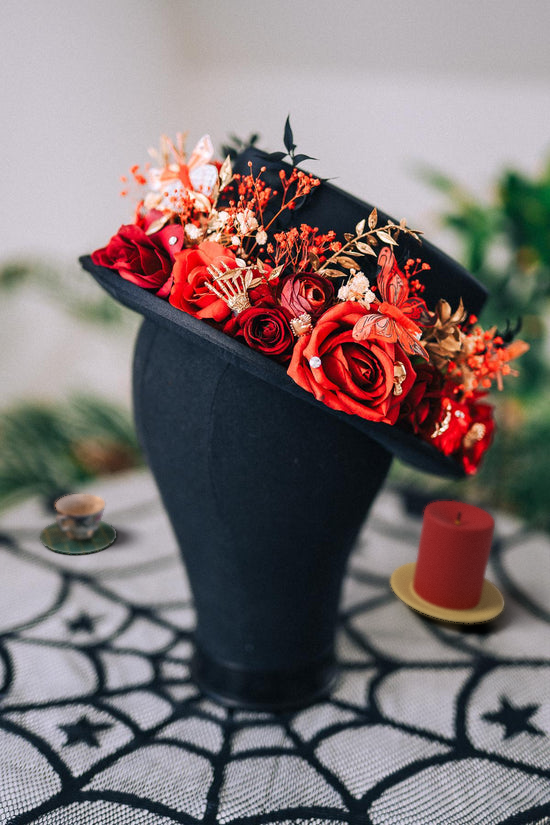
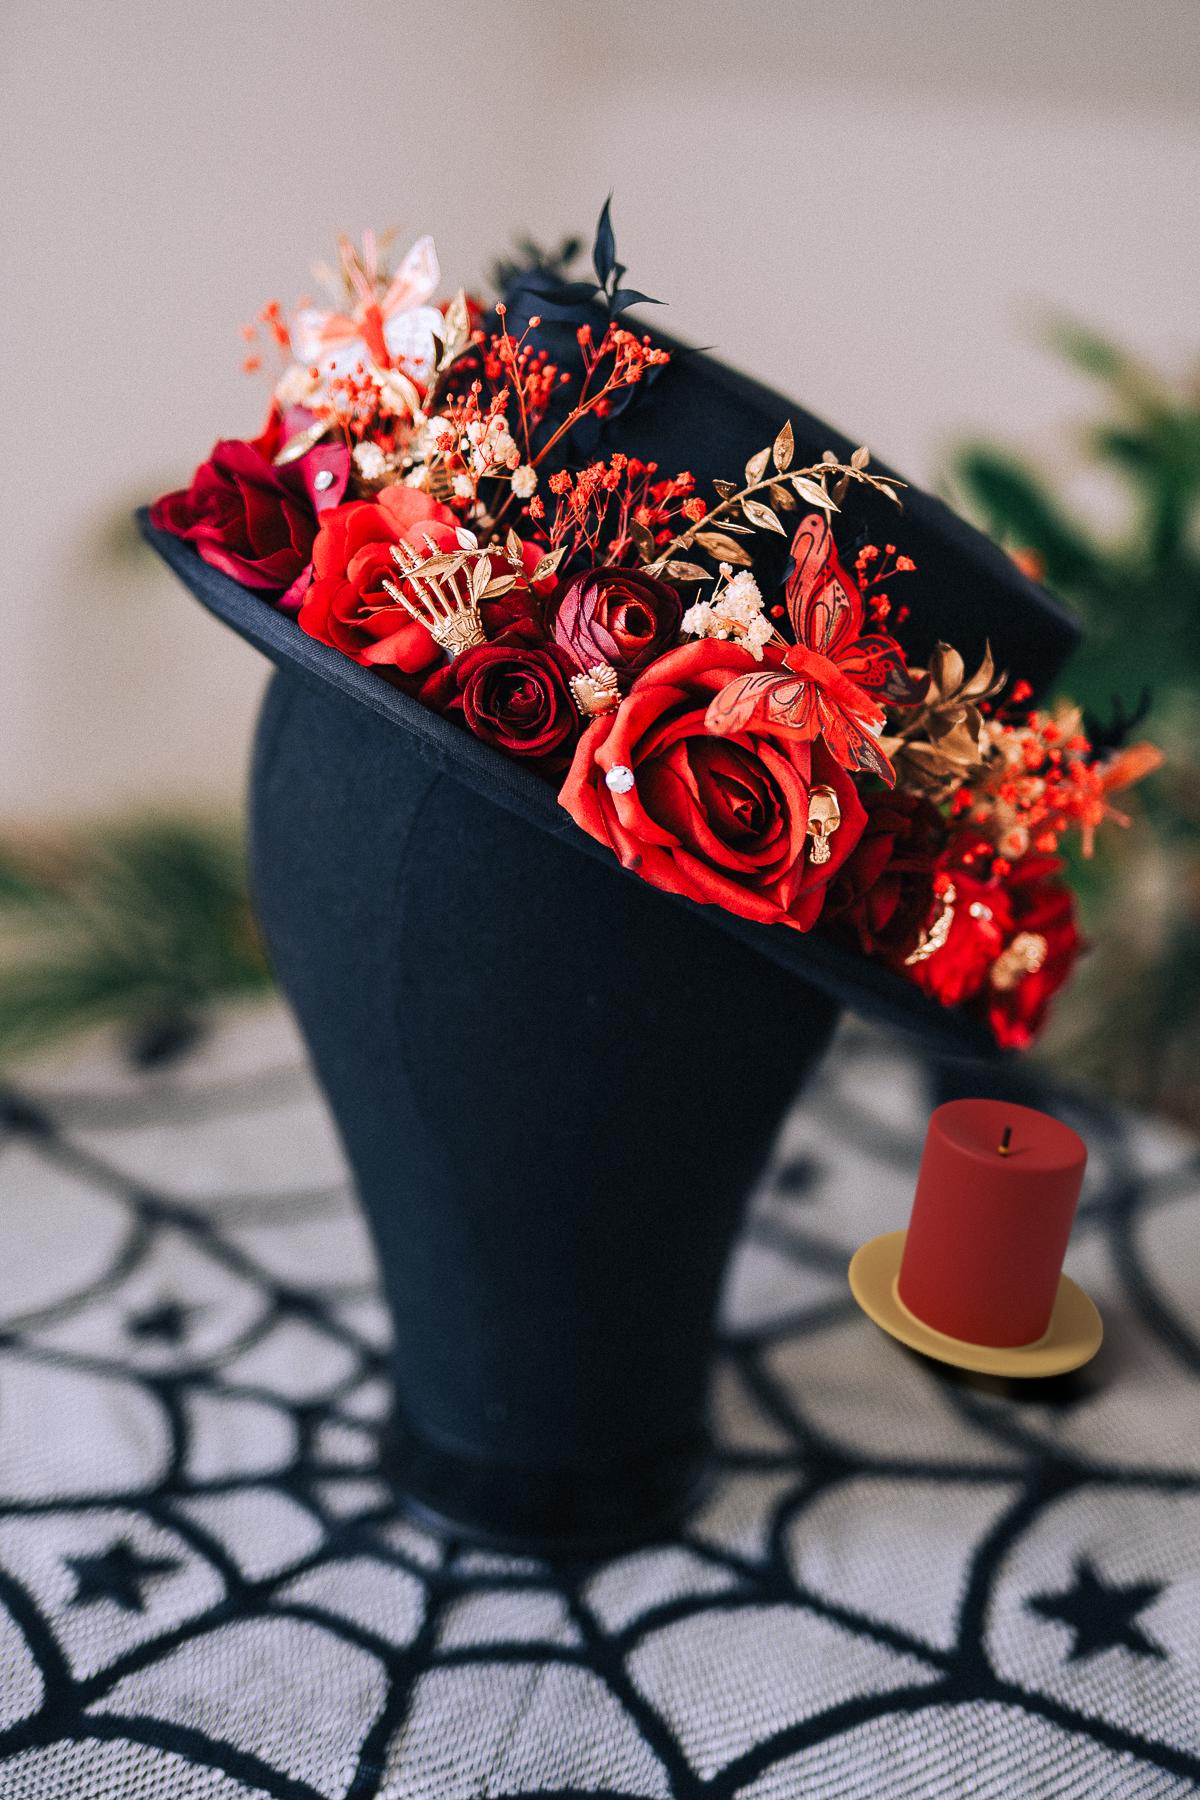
teacup: present [40,494,117,554] -> none [105,1042,270,1171]

